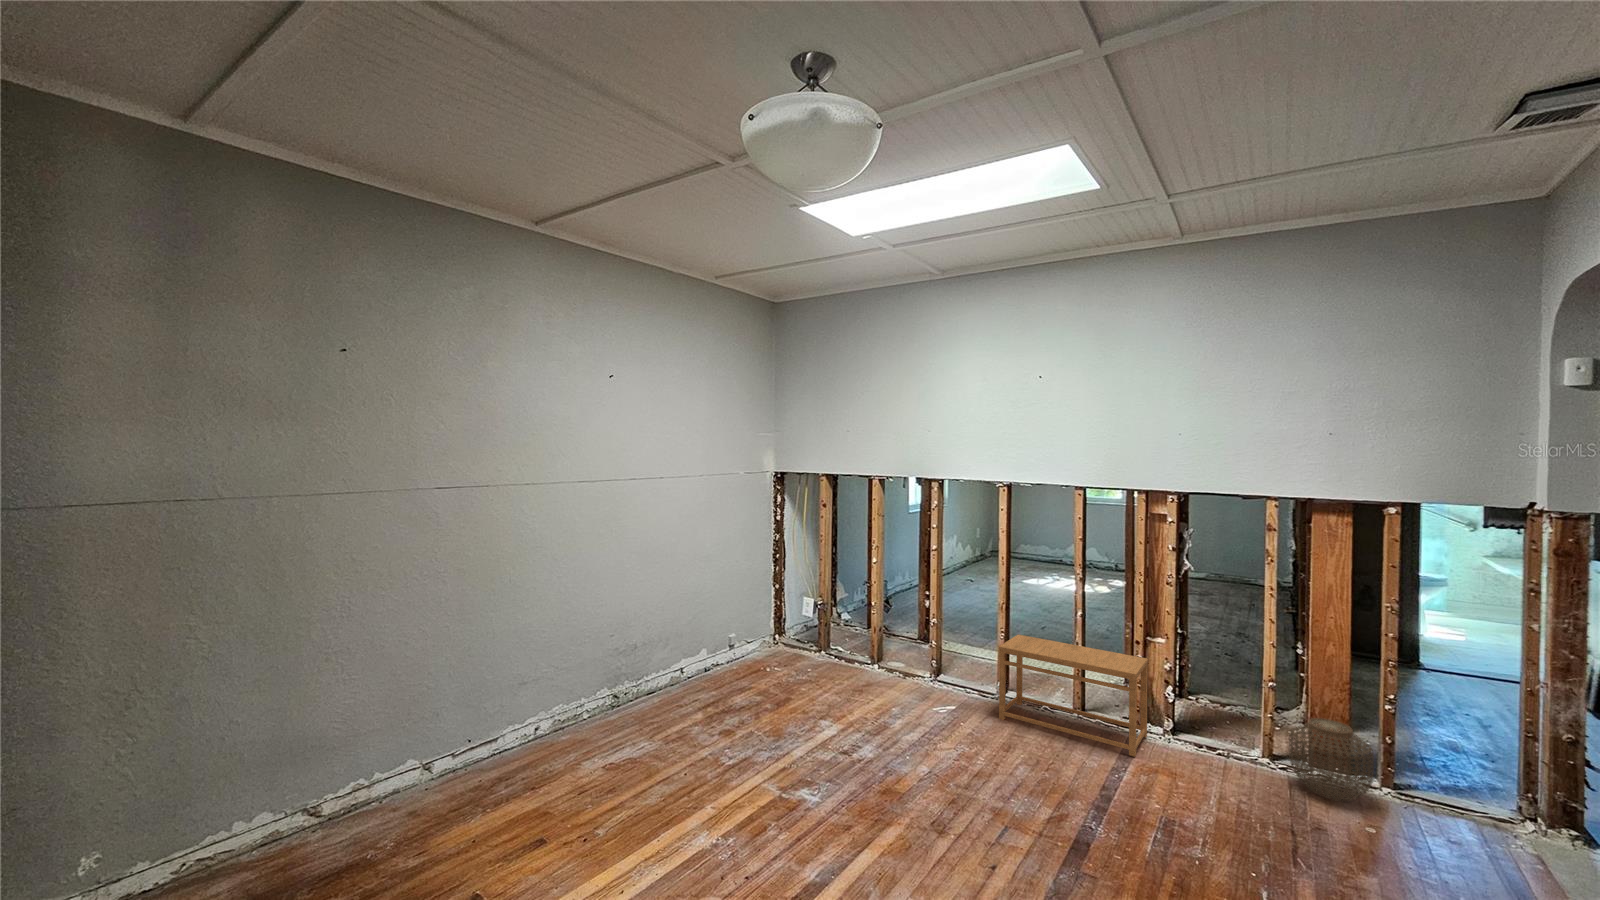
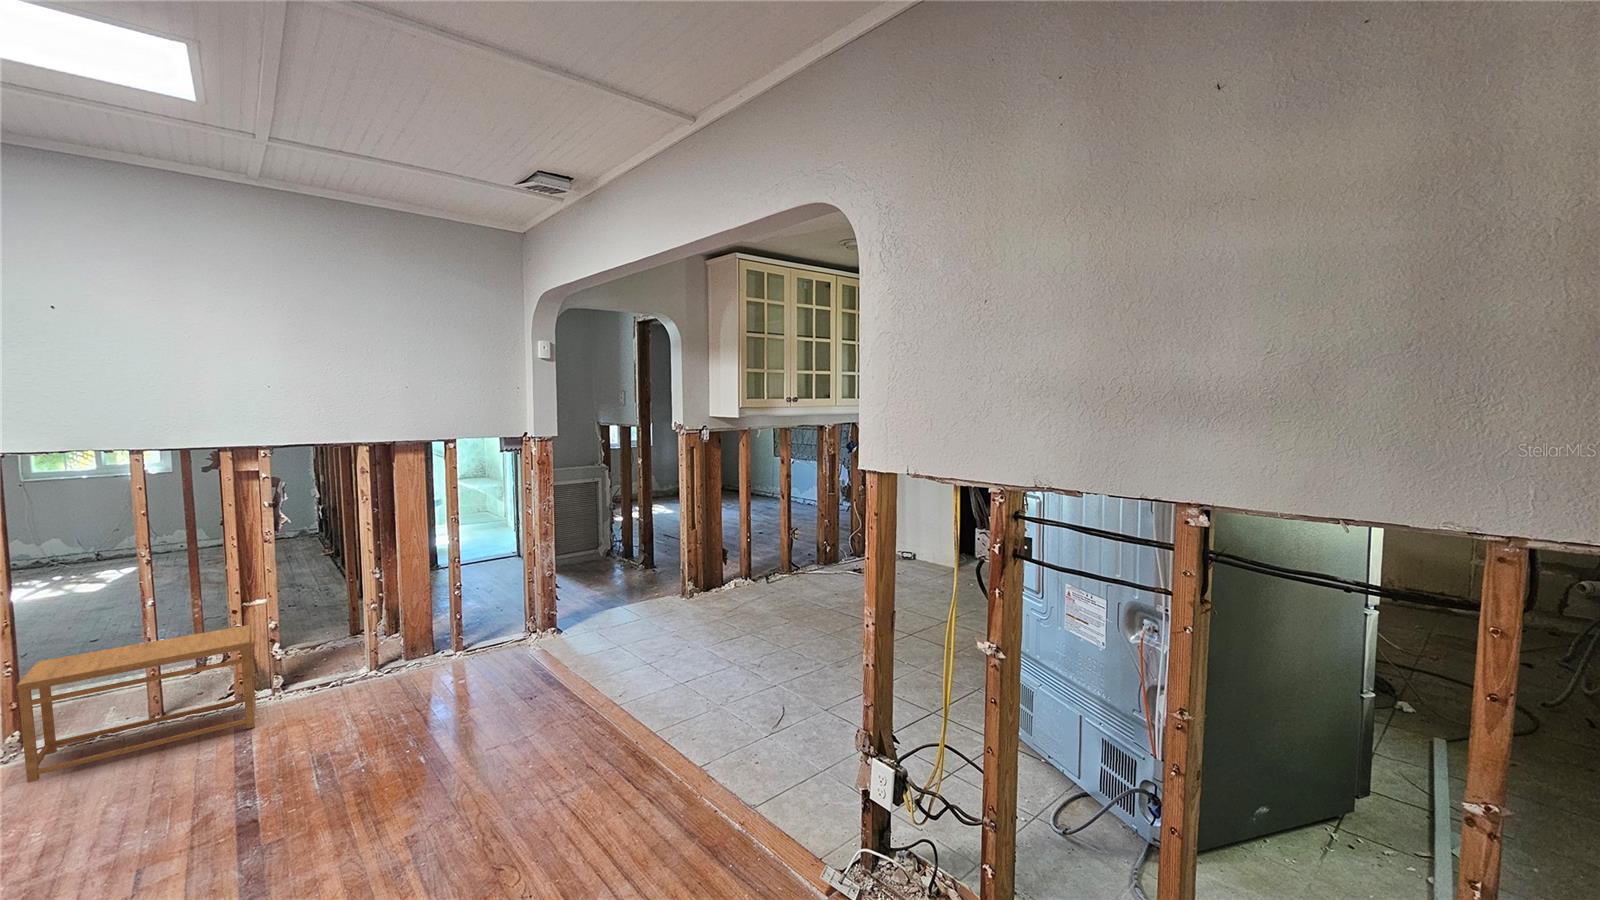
woven basket: present [1289,718,1374,802] -> none [394,615,454,677]

